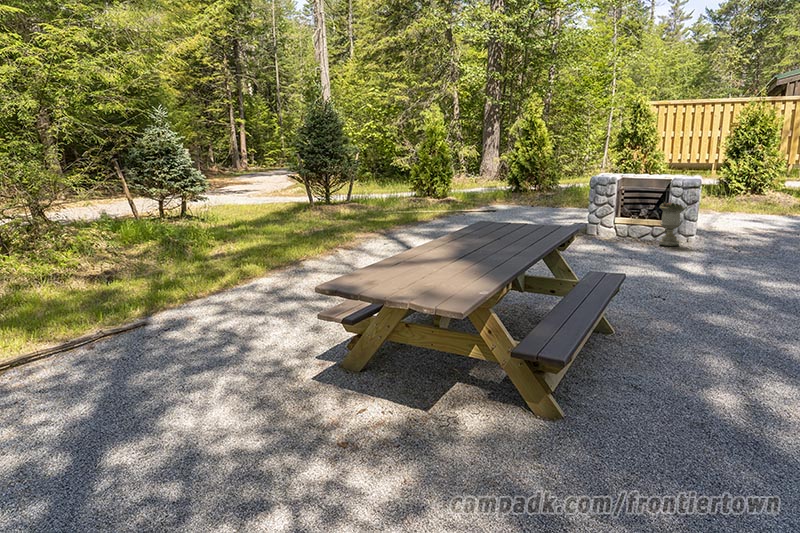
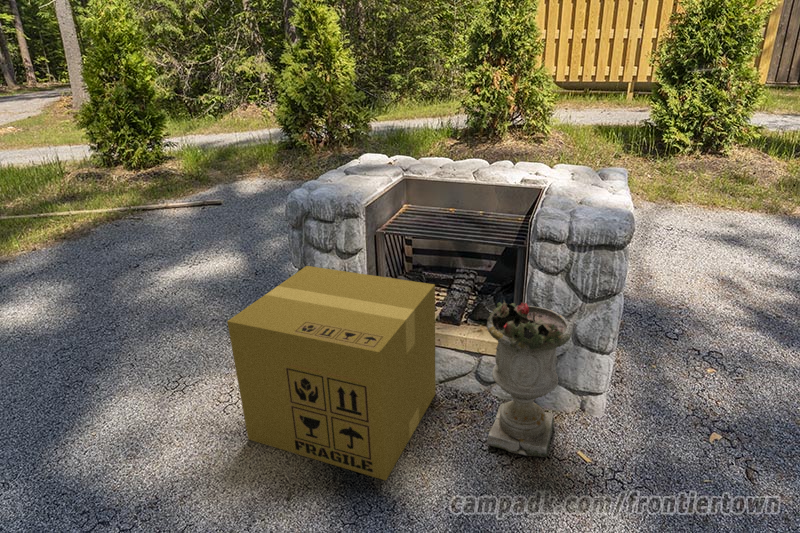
cardboard box: none [583,200,641,248] -> present [227,266,436,481]

